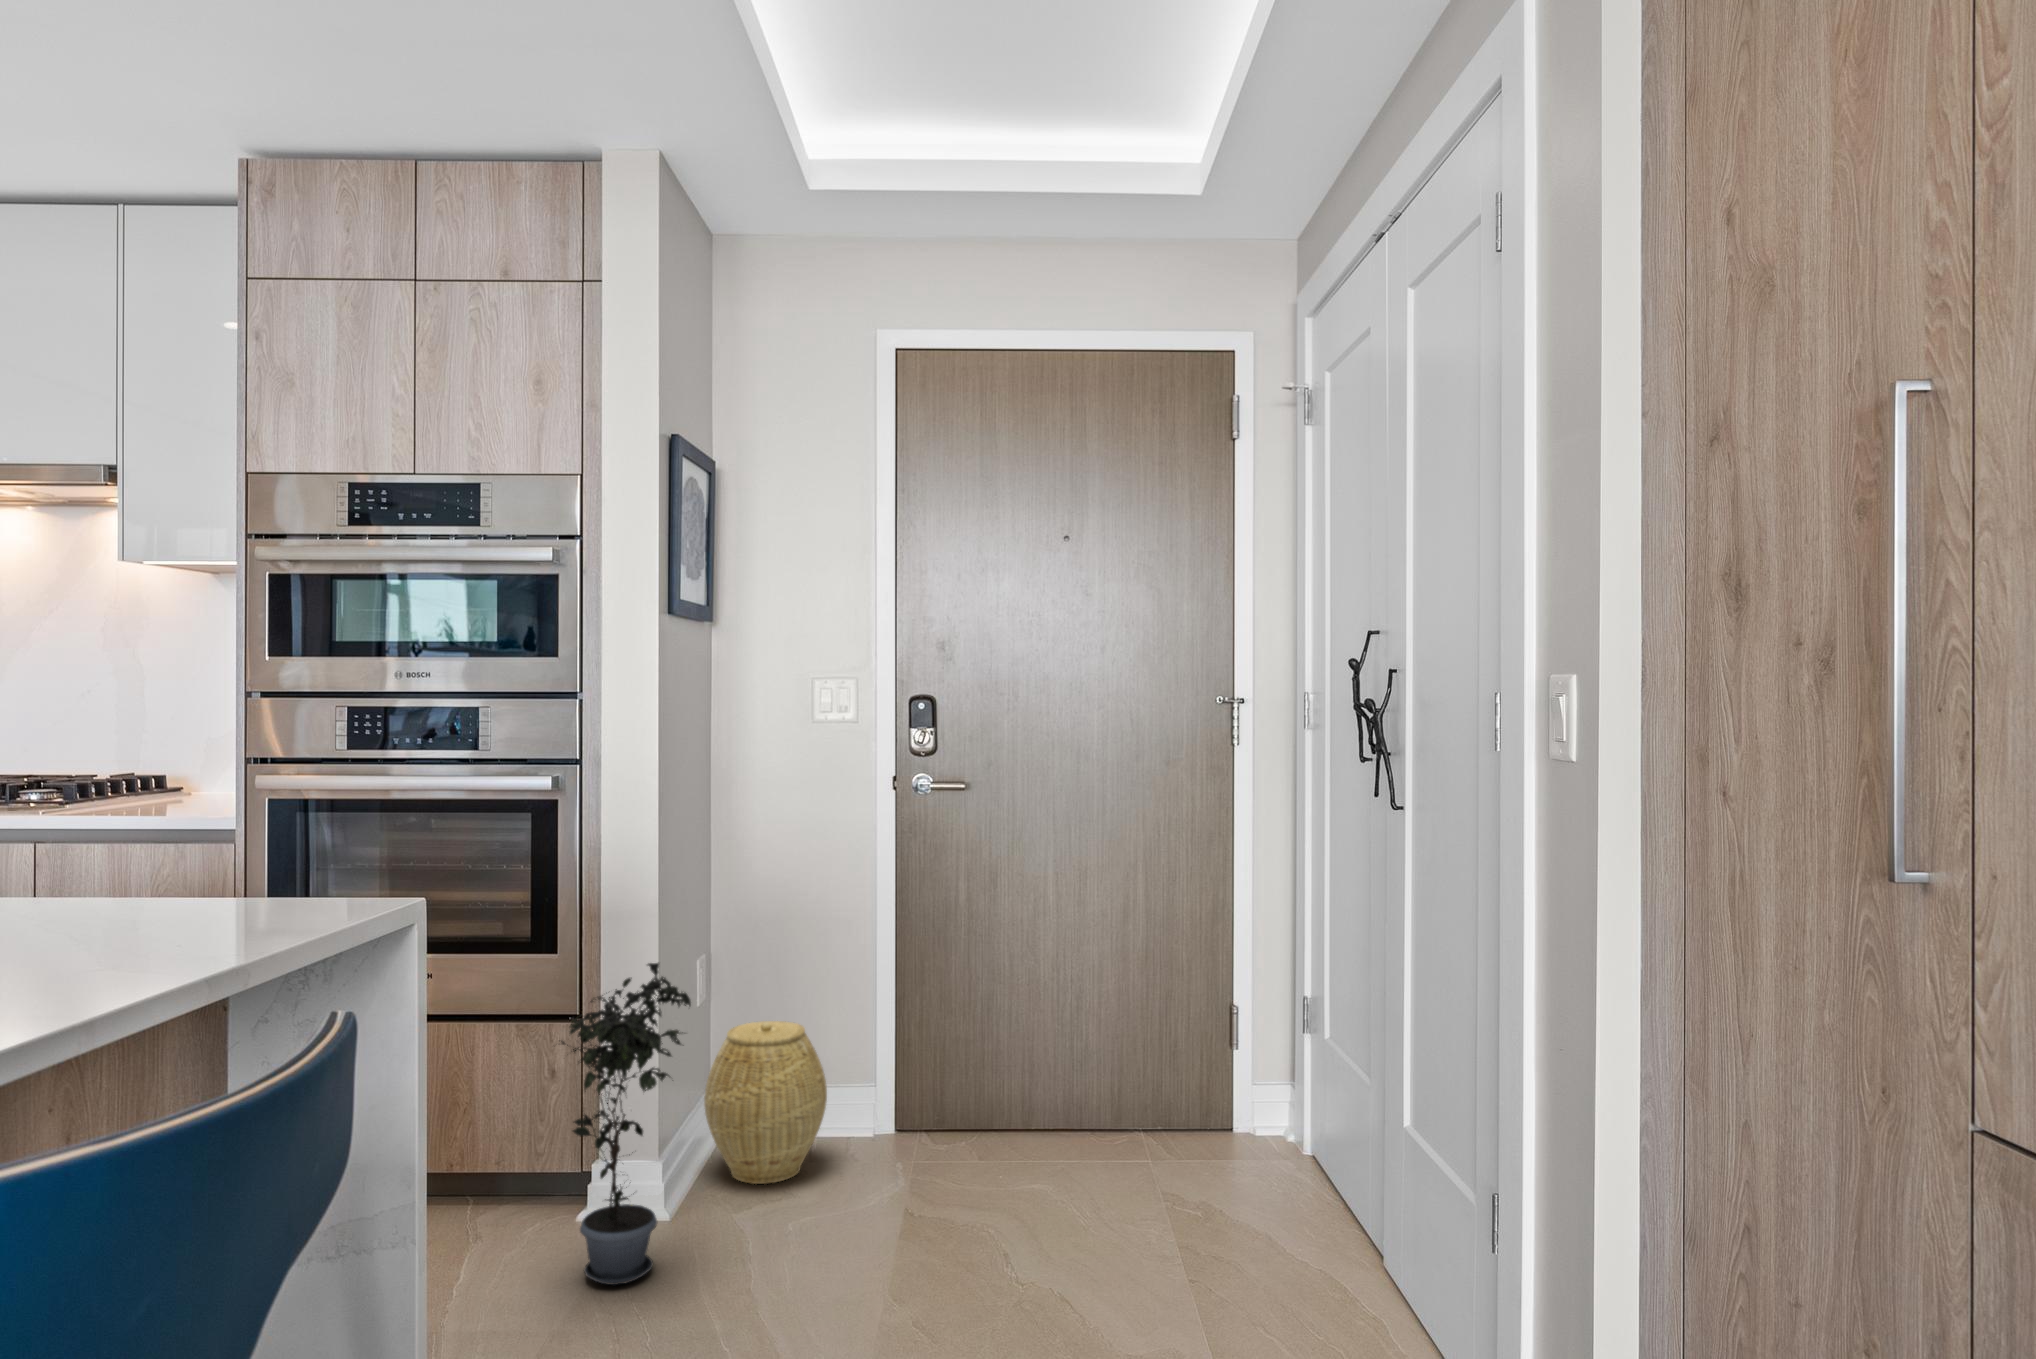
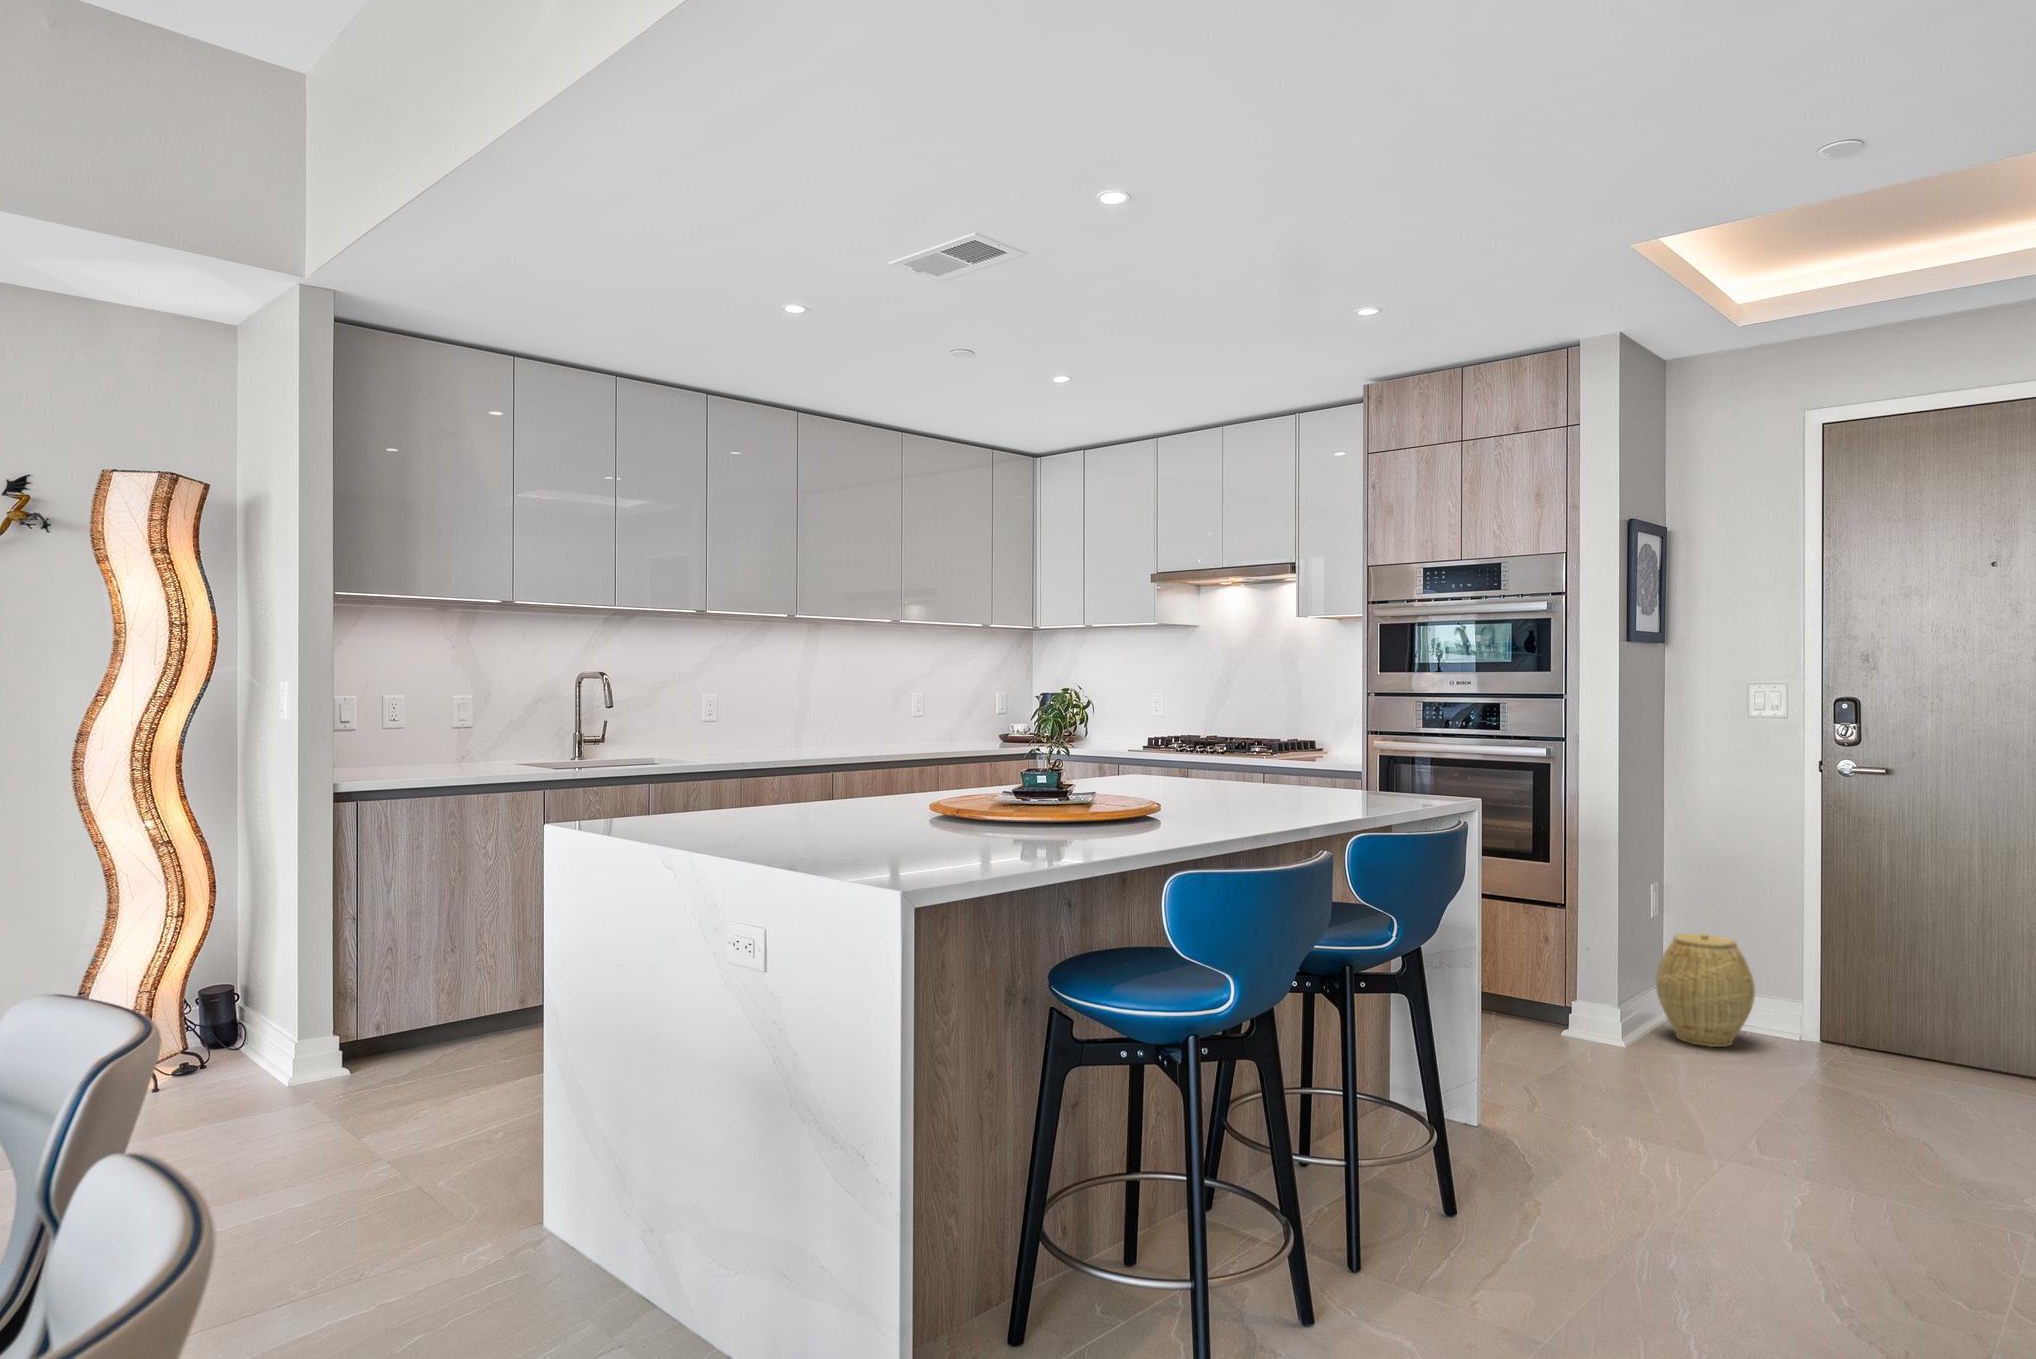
potted plant: present [559,963,691,1285] -> none [1545,868,1638,1067]

